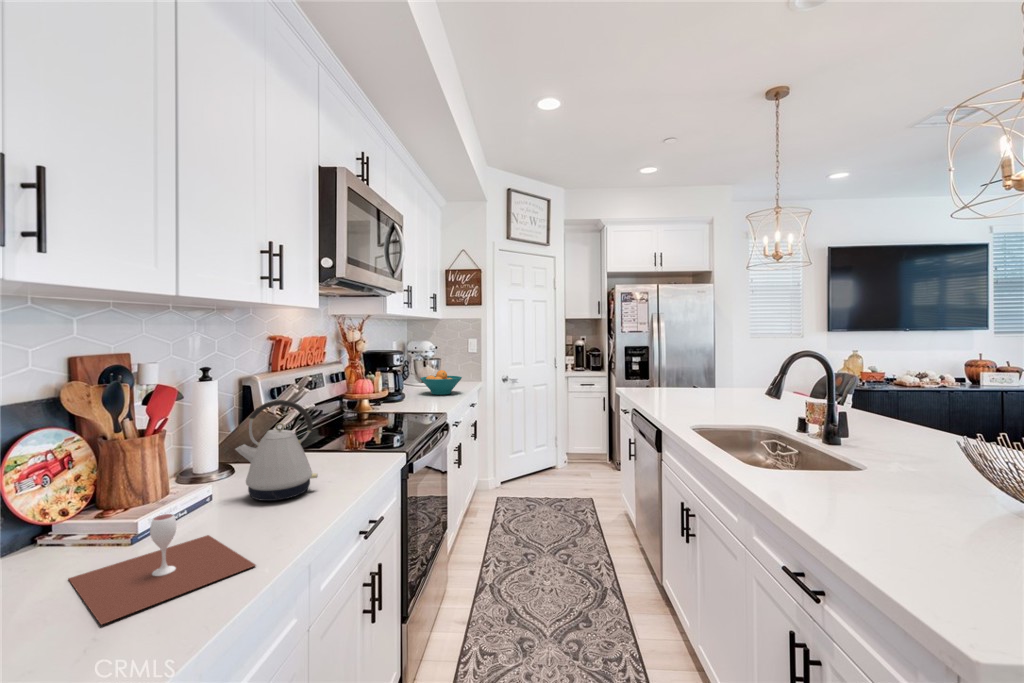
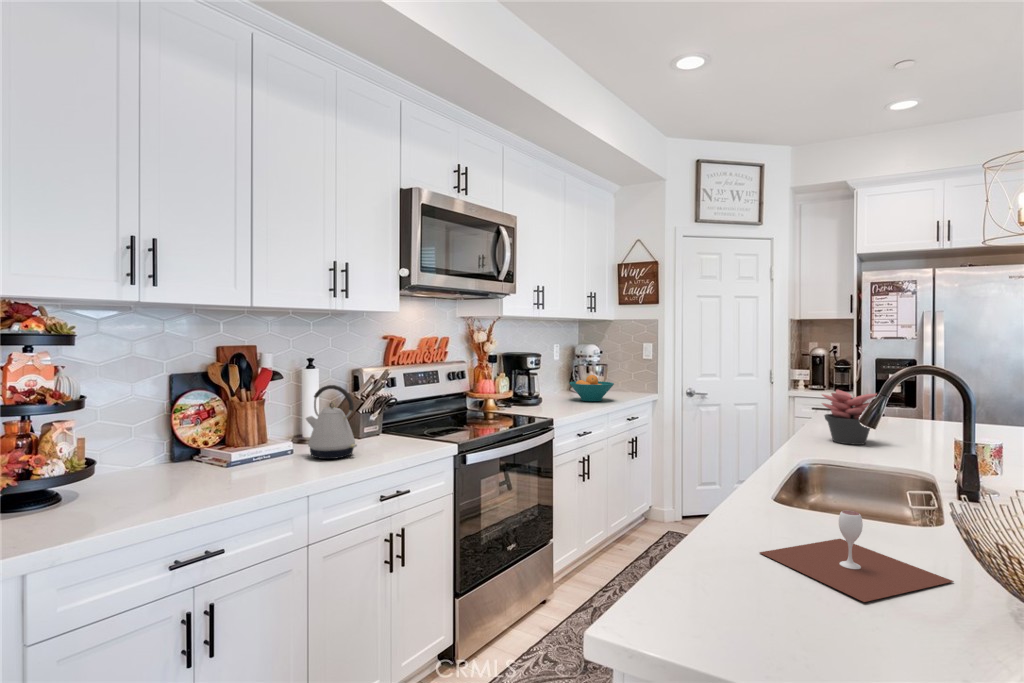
succulent plant: none [666,371,705,411] -> present [822,390,877,445]
wine glass: present [69,514,256,625] -> present [760,510,954,602]

